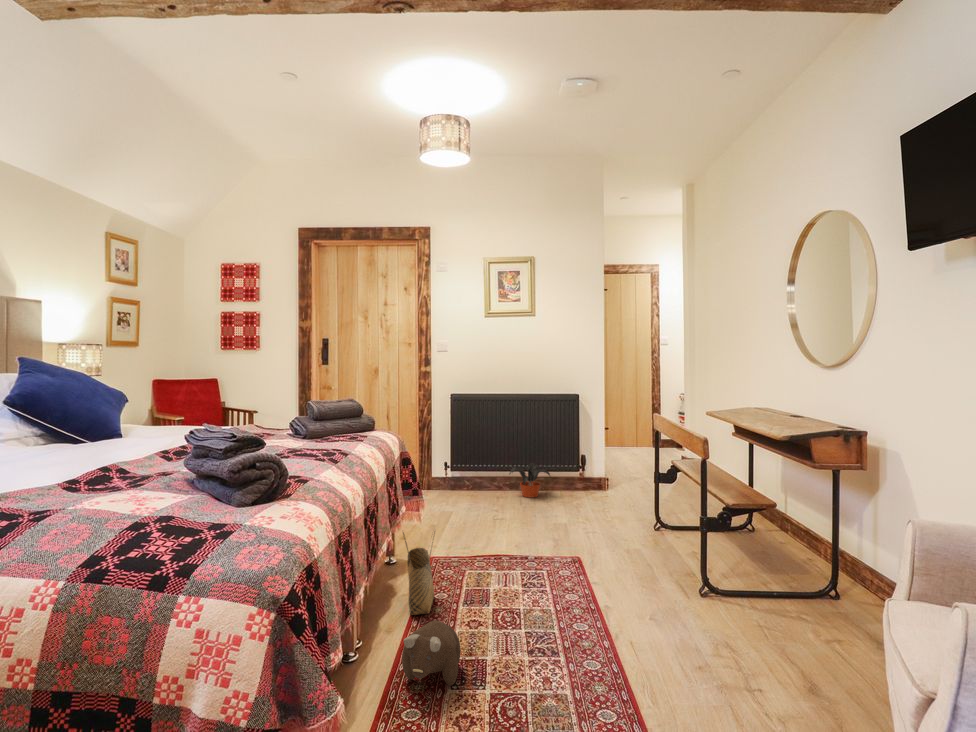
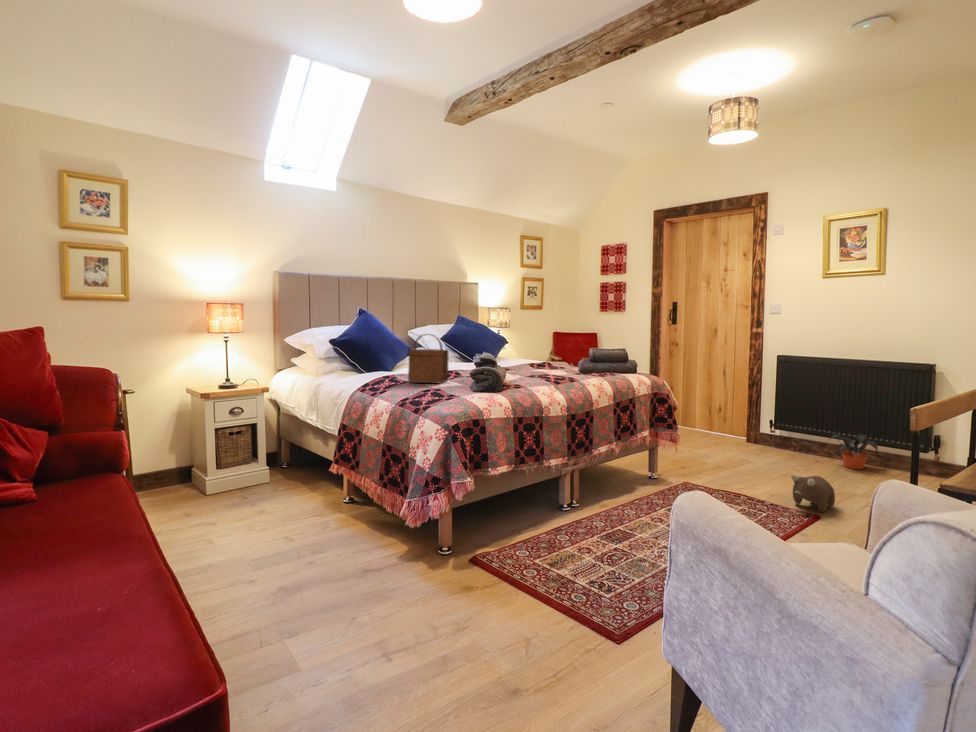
handbag: none [41,400,142,512] -> present [408,334,448,383]
woven basket: present [403,532,435,615] -> none [621,445,652,506]
plush toy: present [402,621,461,686] -> present [791,475,835,512]

